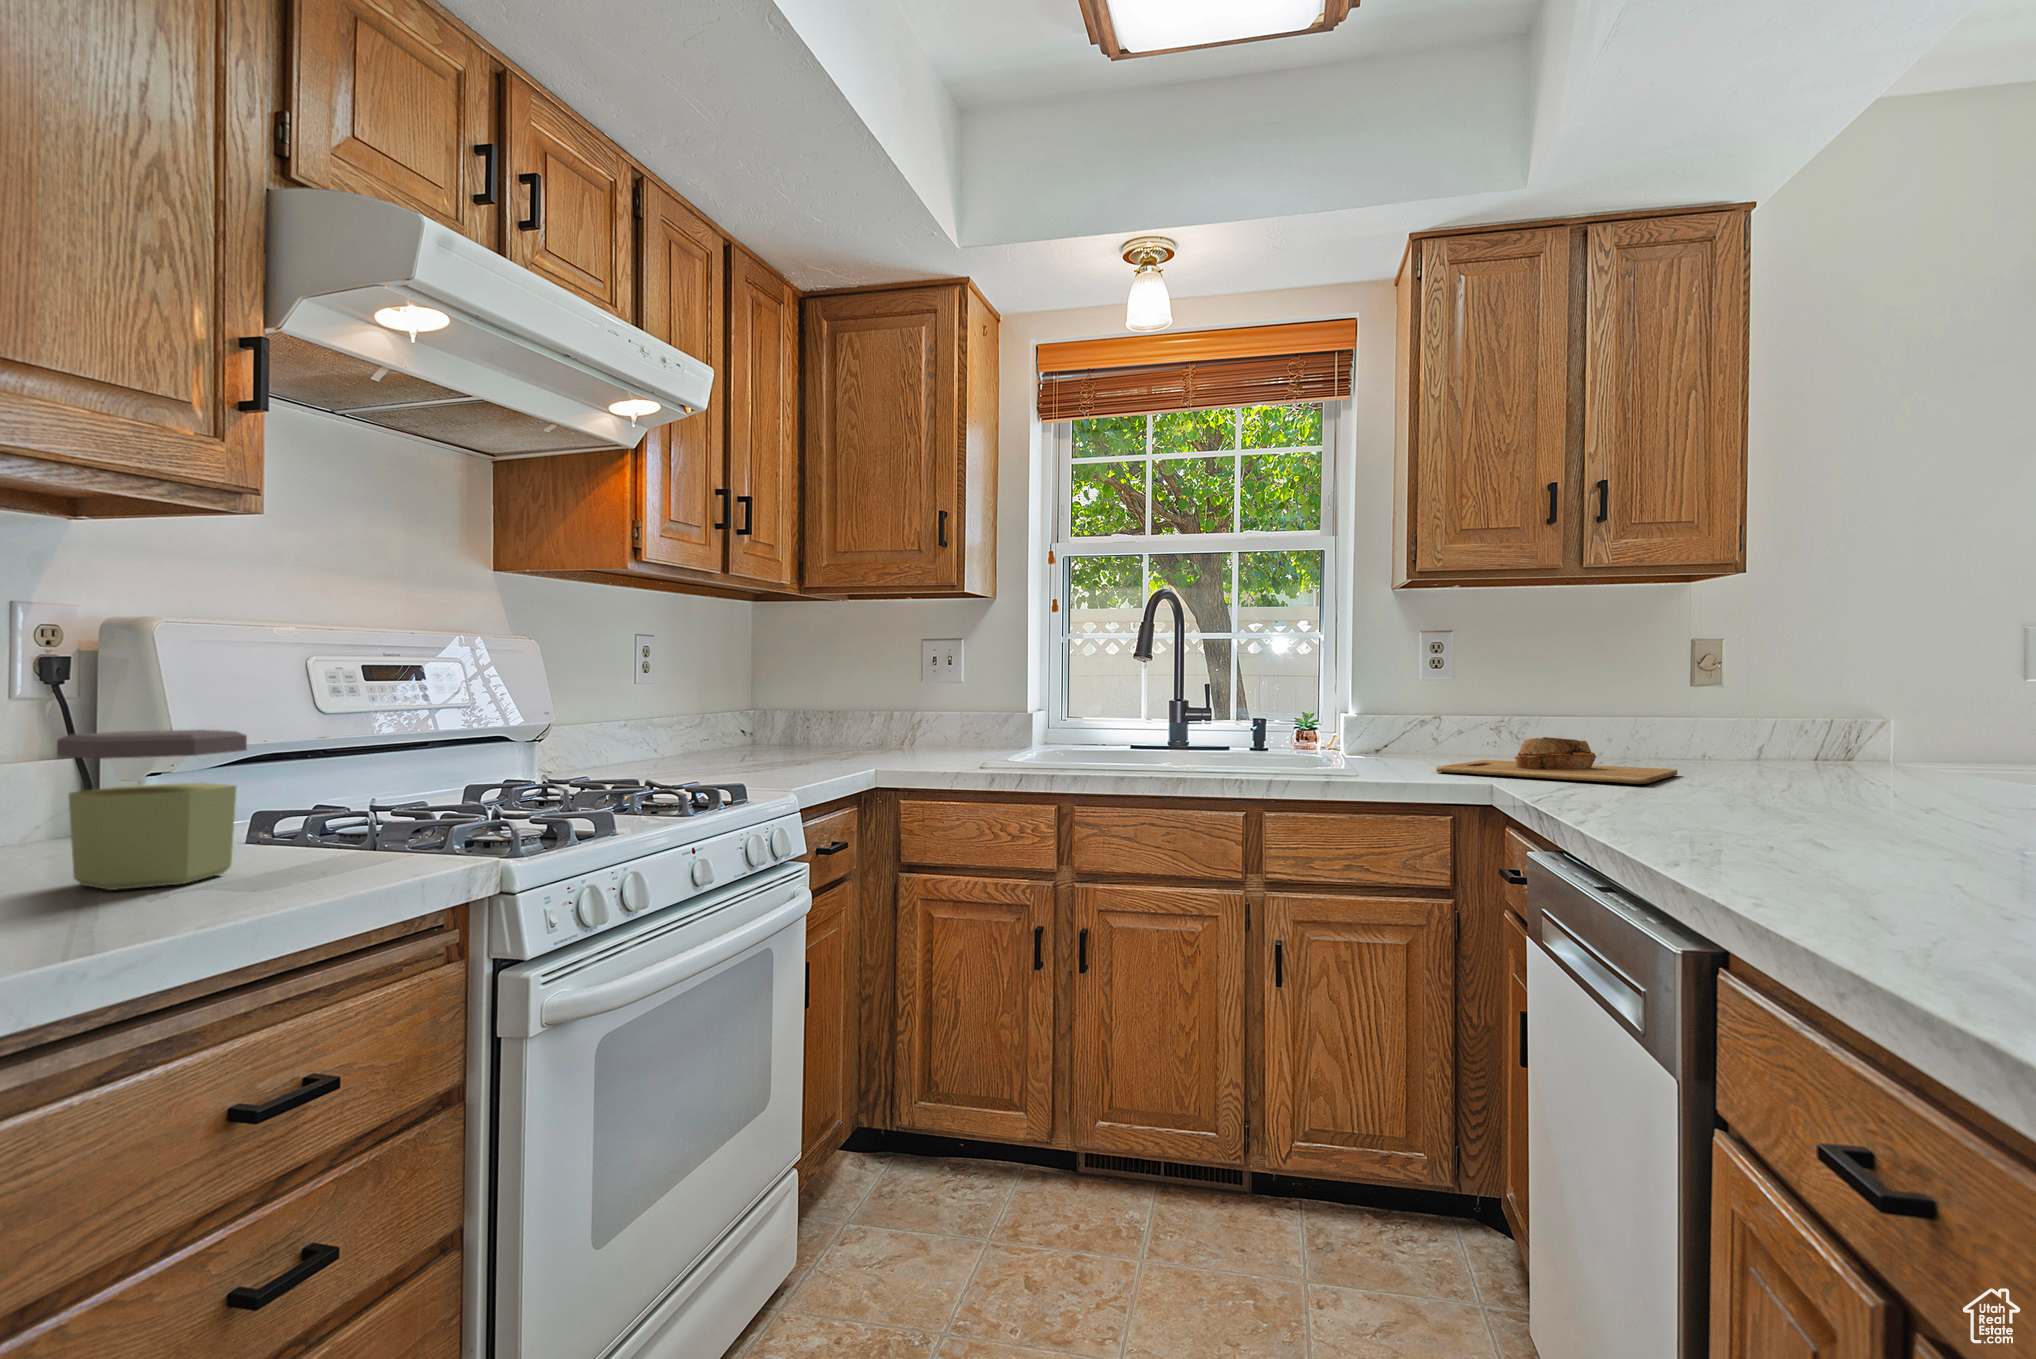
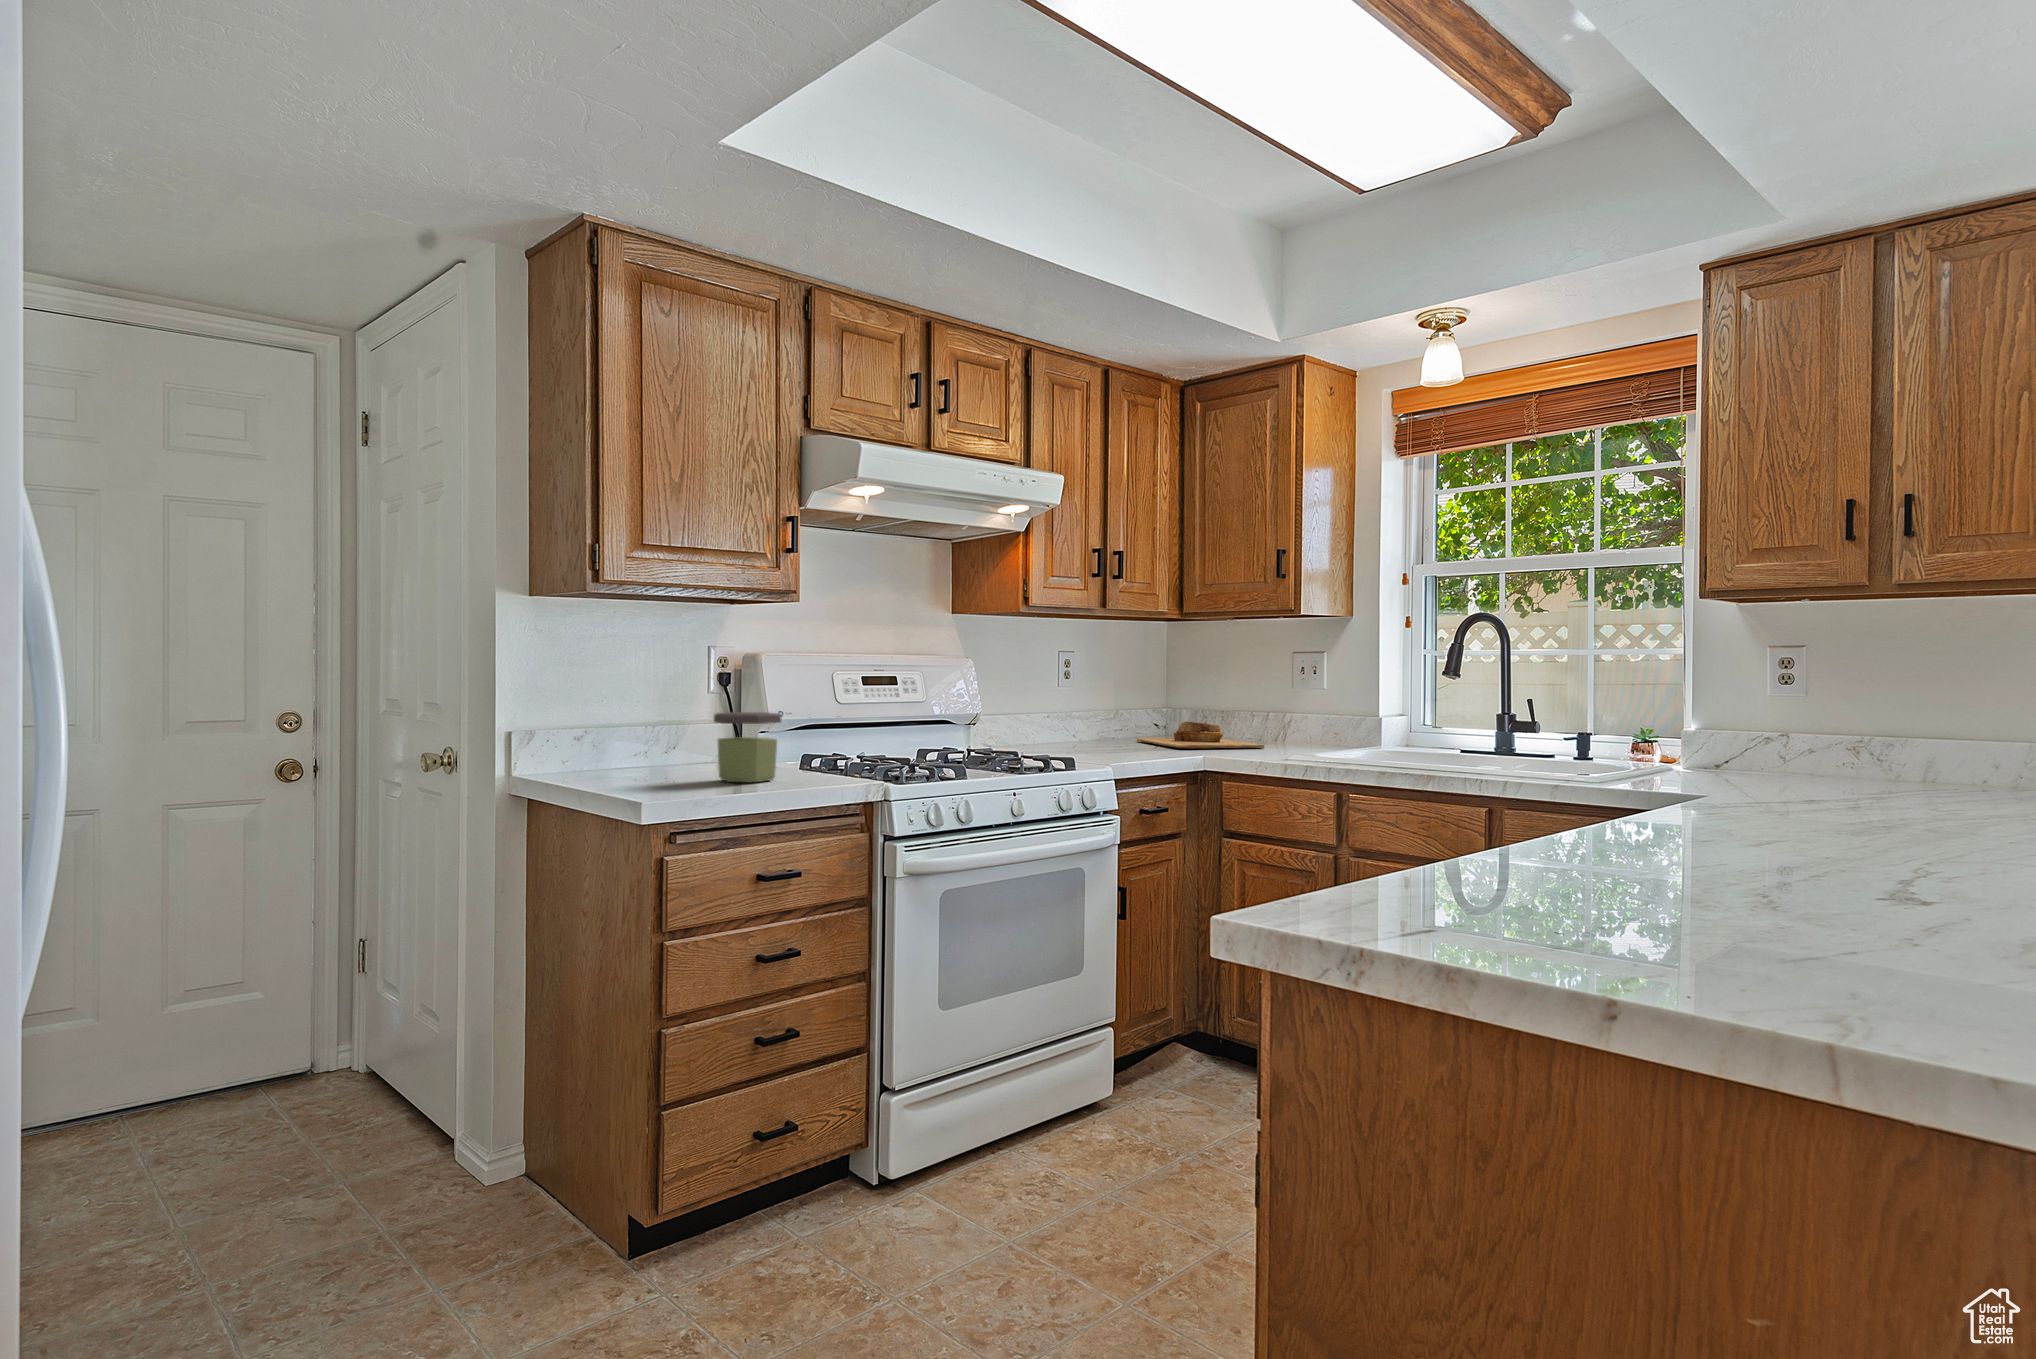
cutting board: present [1436,737,1678,784] -> present [1137,721,1264,748]

